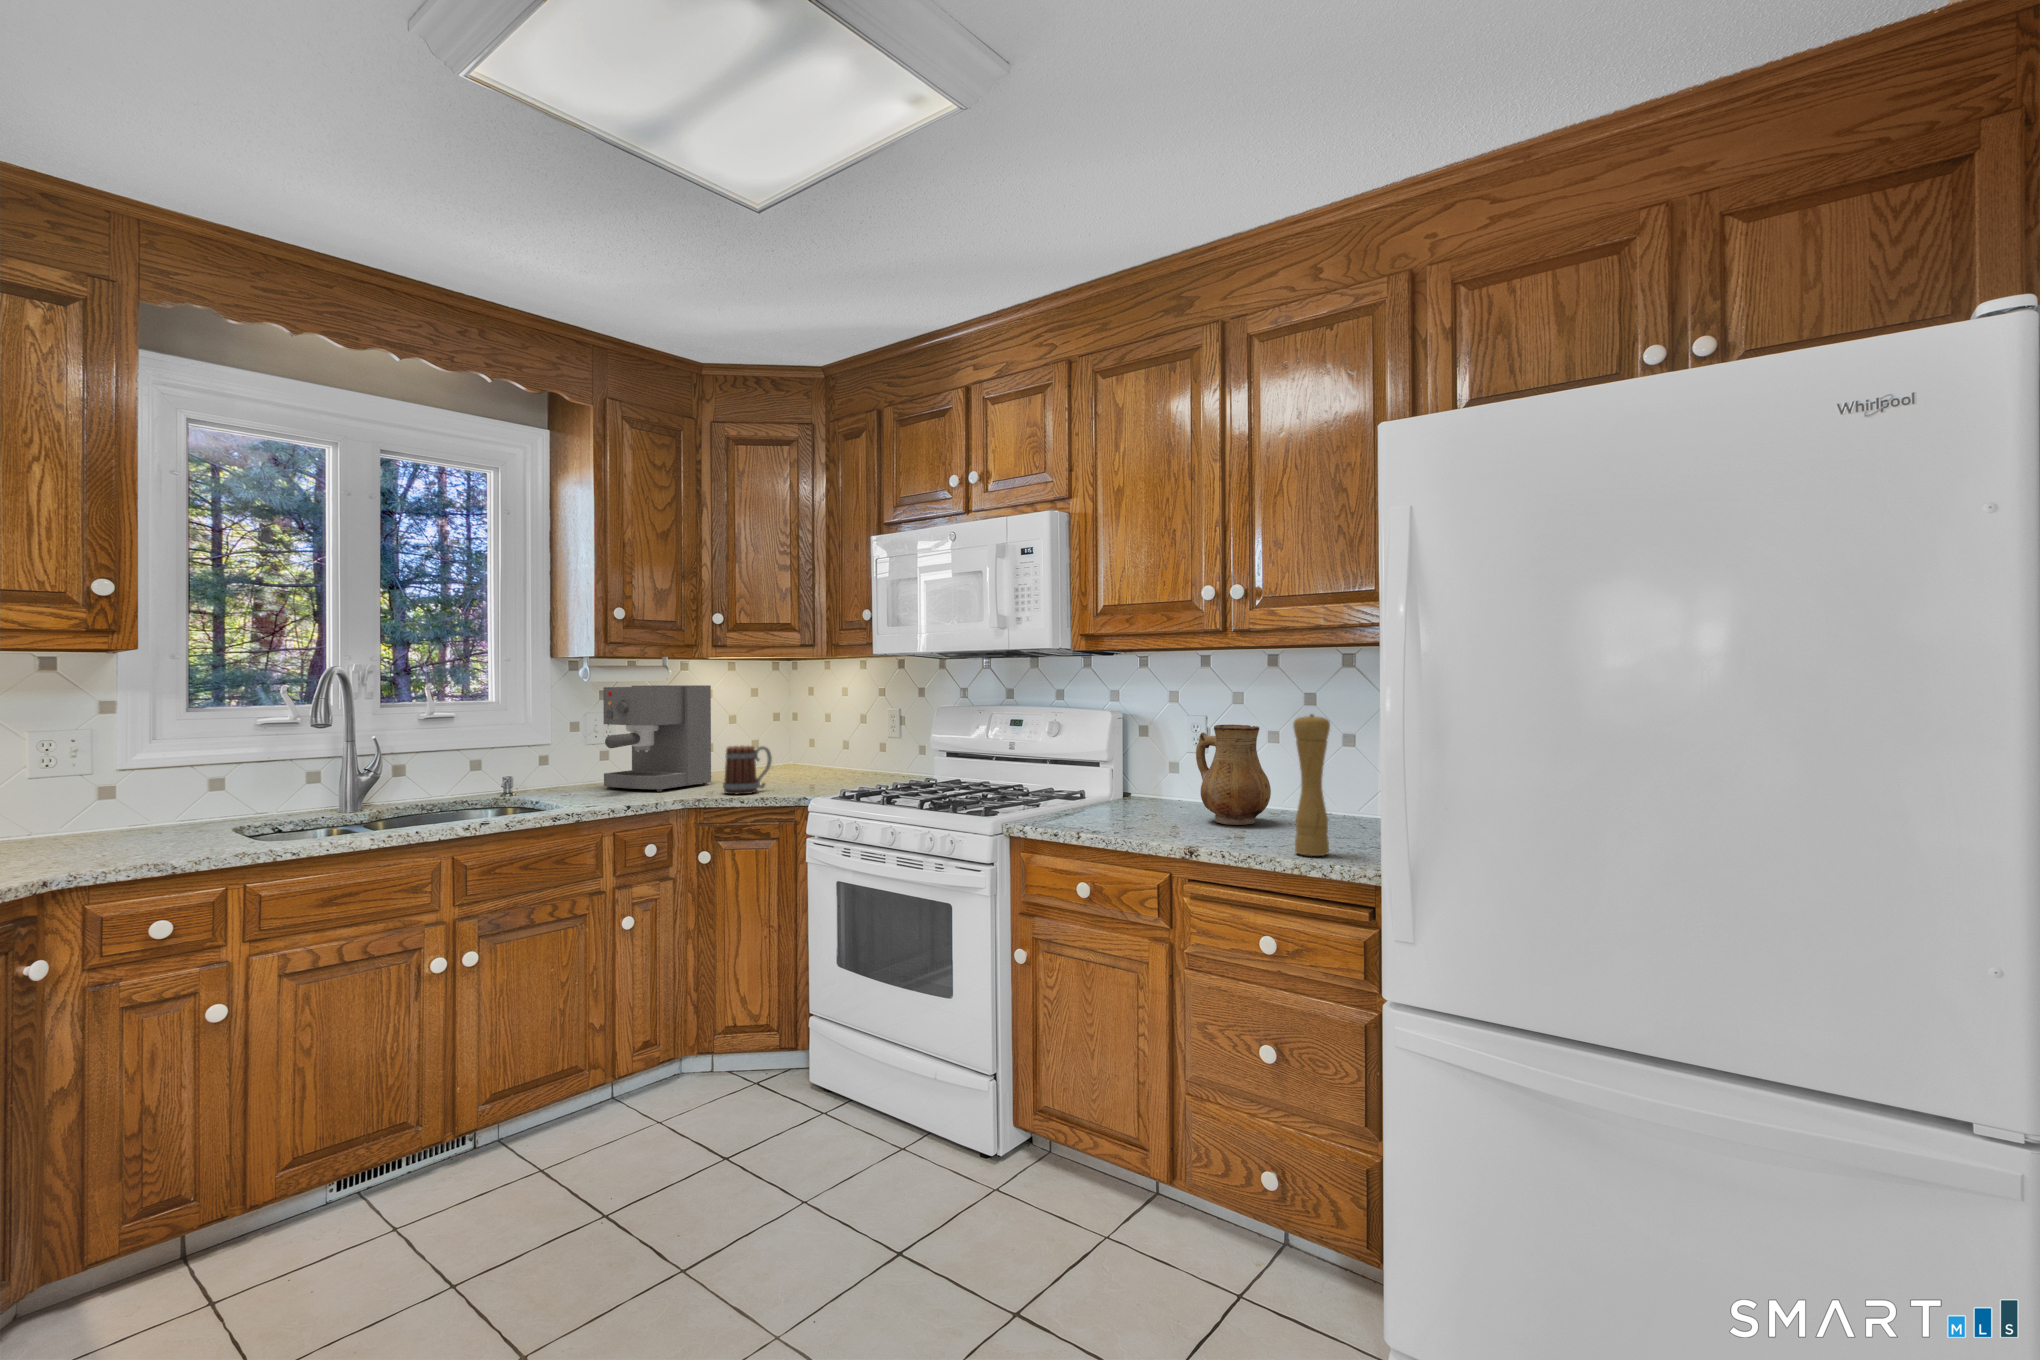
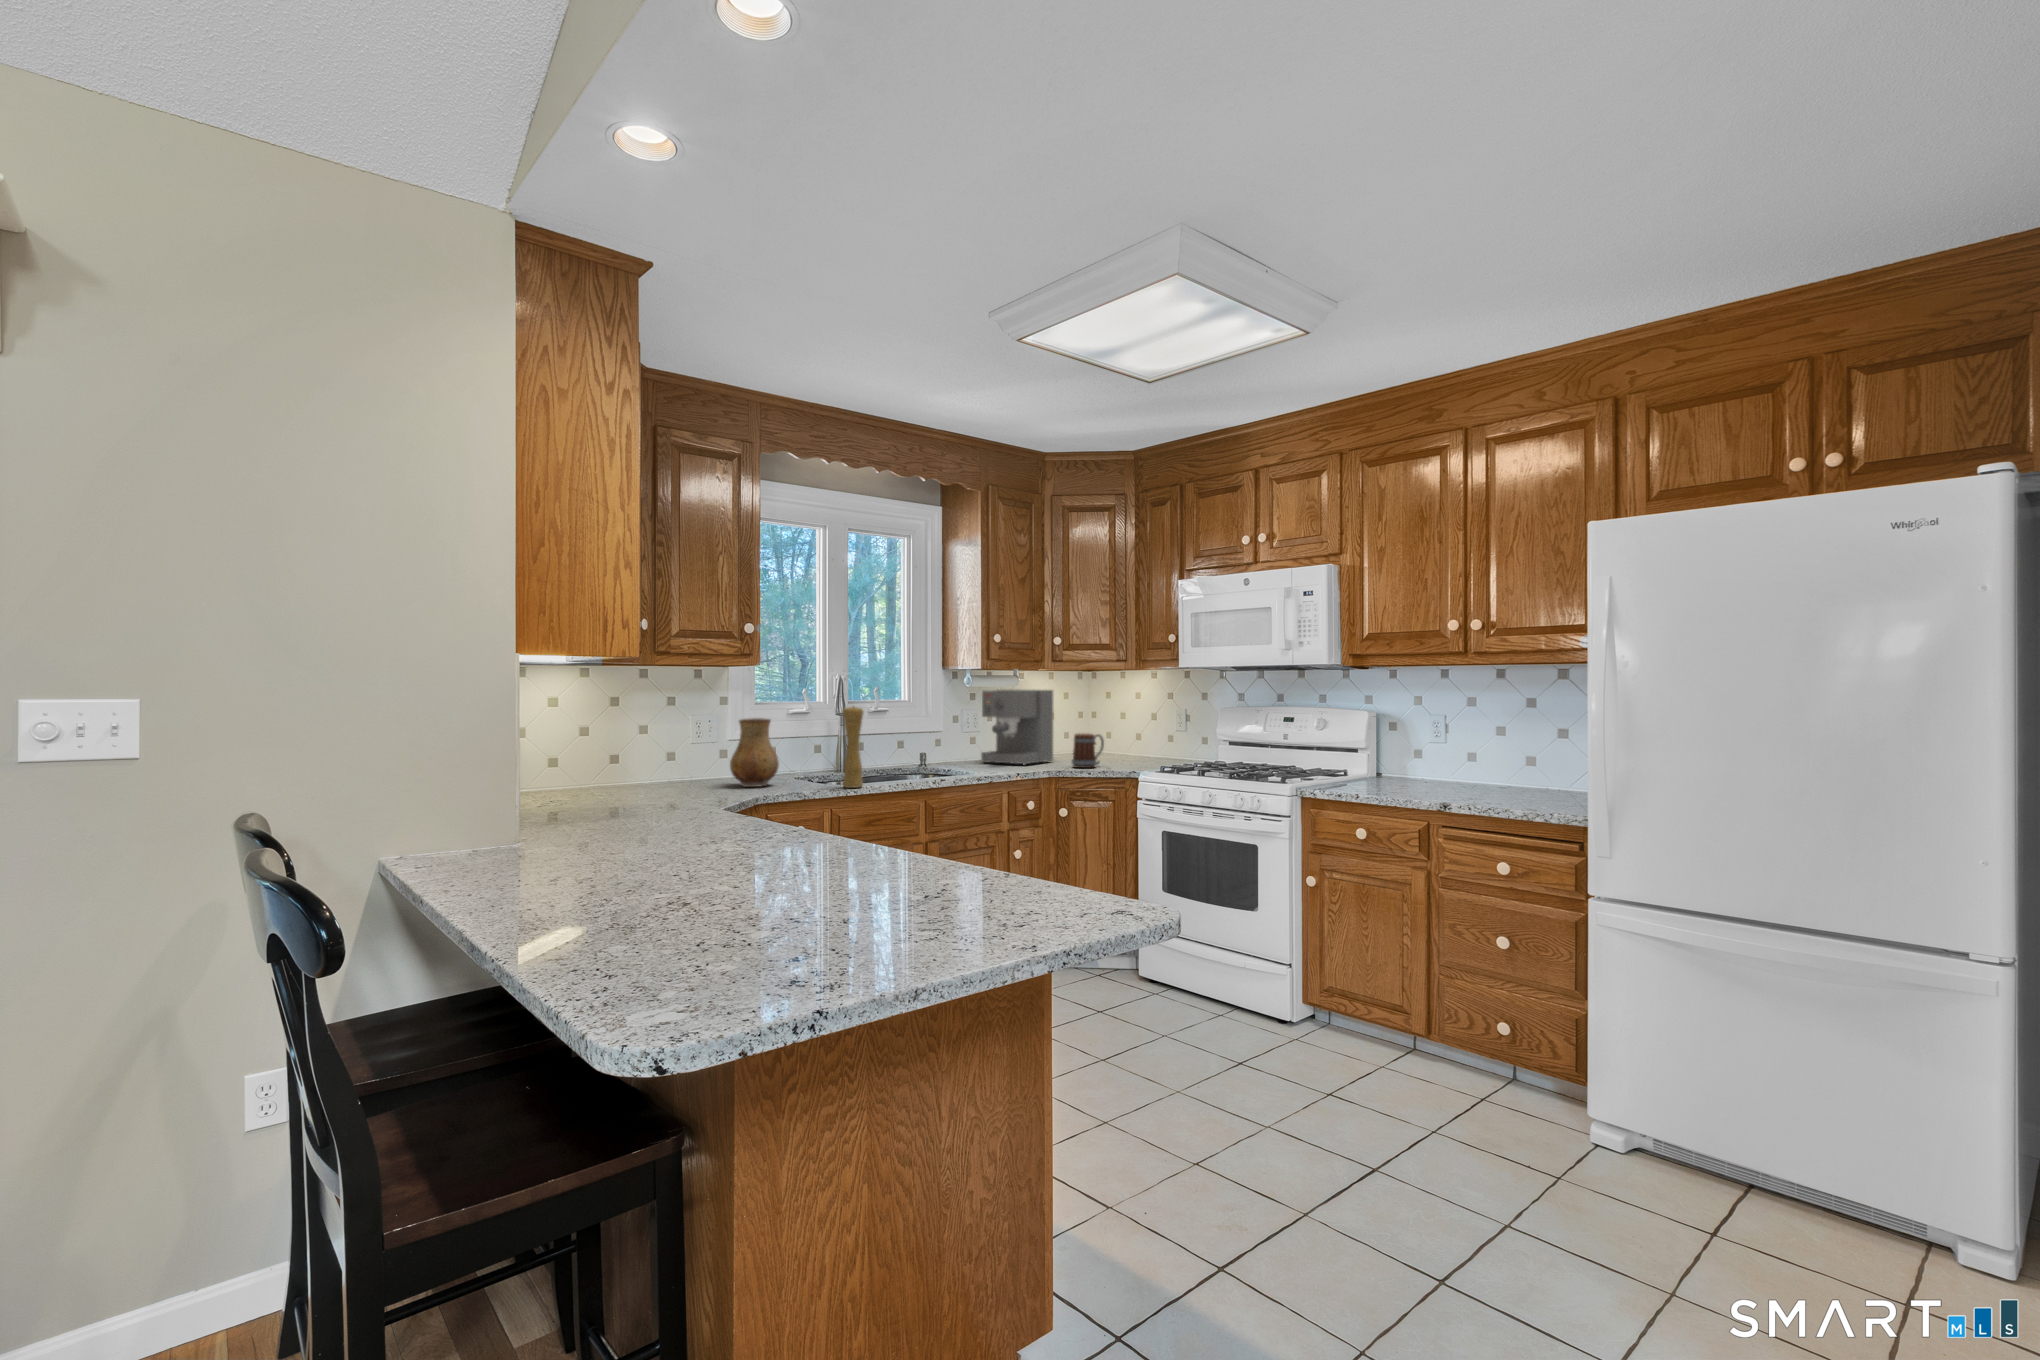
pepper mill: present [1293,714,1330,856] -> present [843,706,863,788]
ceramic pitcher: present [1196,725,1271,825] -> present [730,718,779,787]

